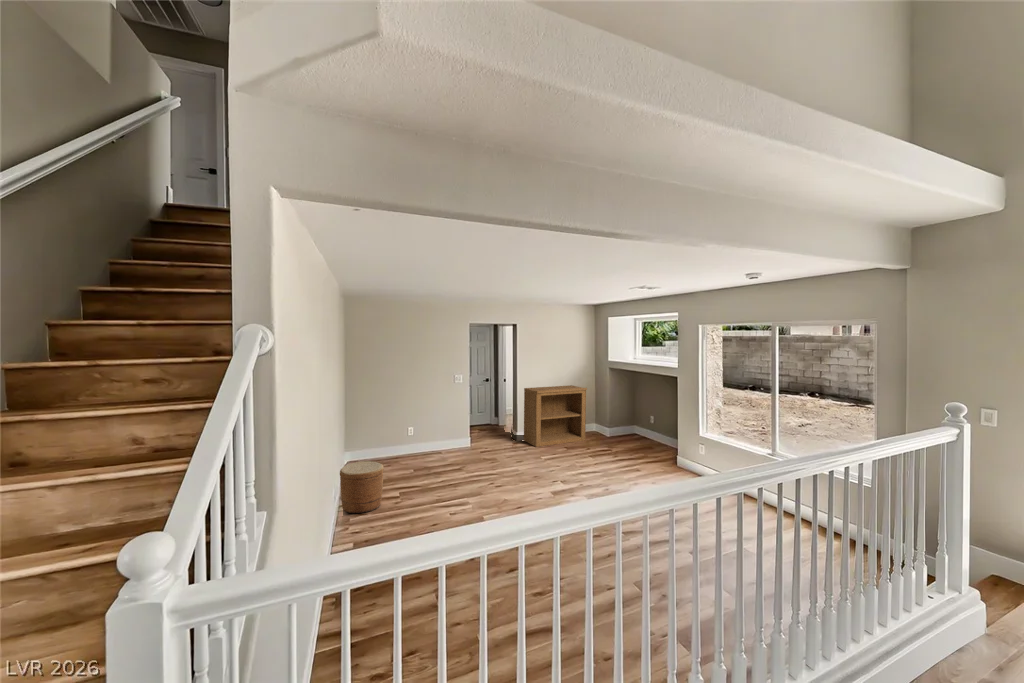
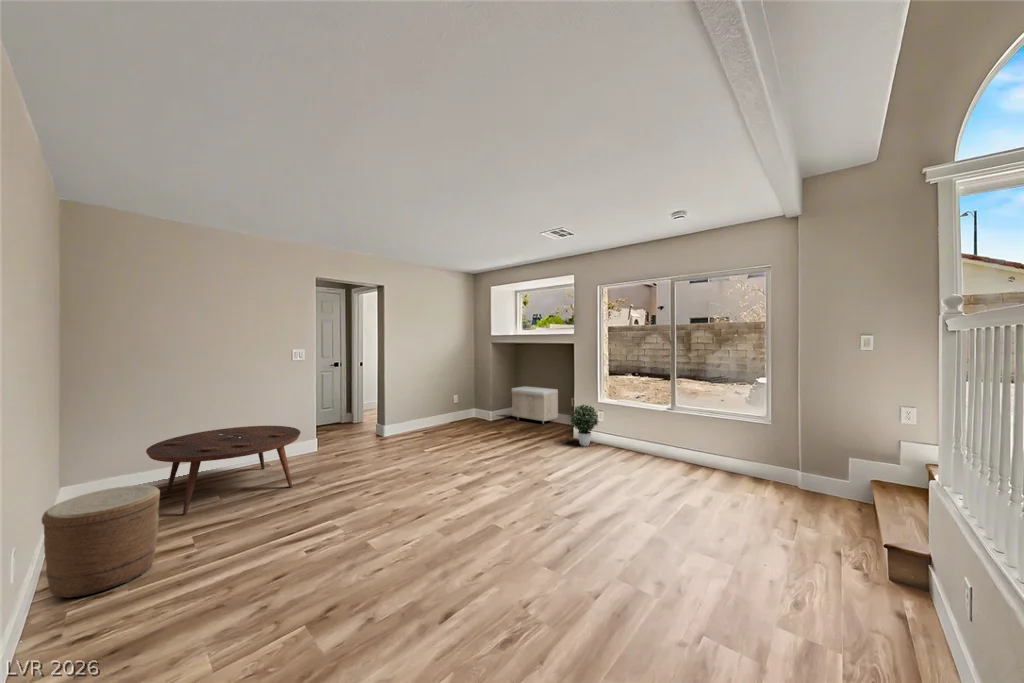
bookshelf: present [524,385,587,447] -> none [393,364,469,439]
storage bench: none [628,408,672,445] -> present [512,386,558,424]
coffee table: none [375,428,456,480] -> present [146,426,301,514]
potted plant: none [665,435,693,472] -> present [570,405,599,446]

